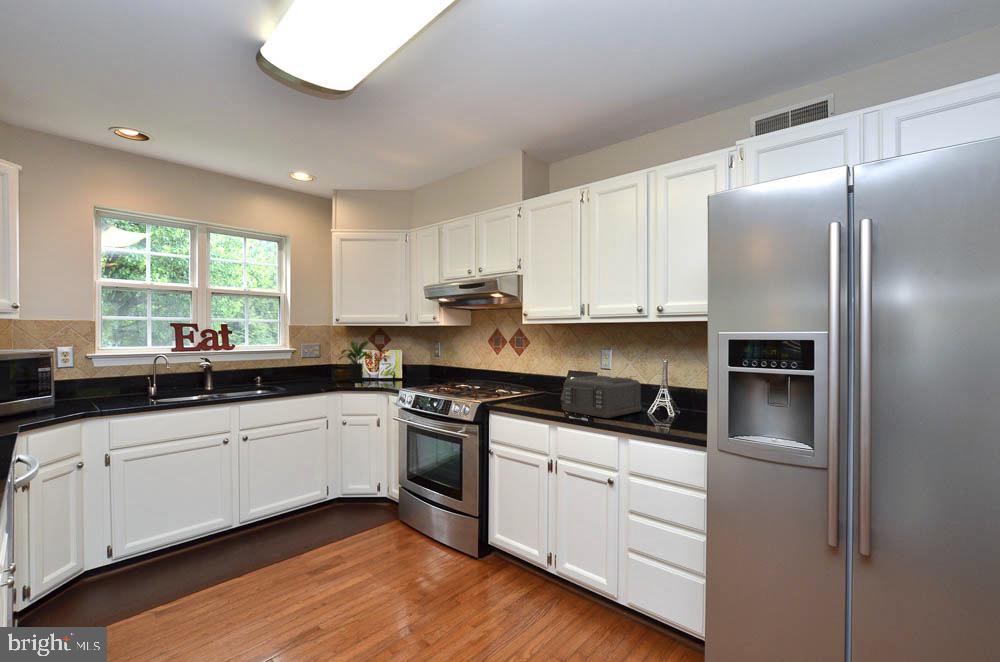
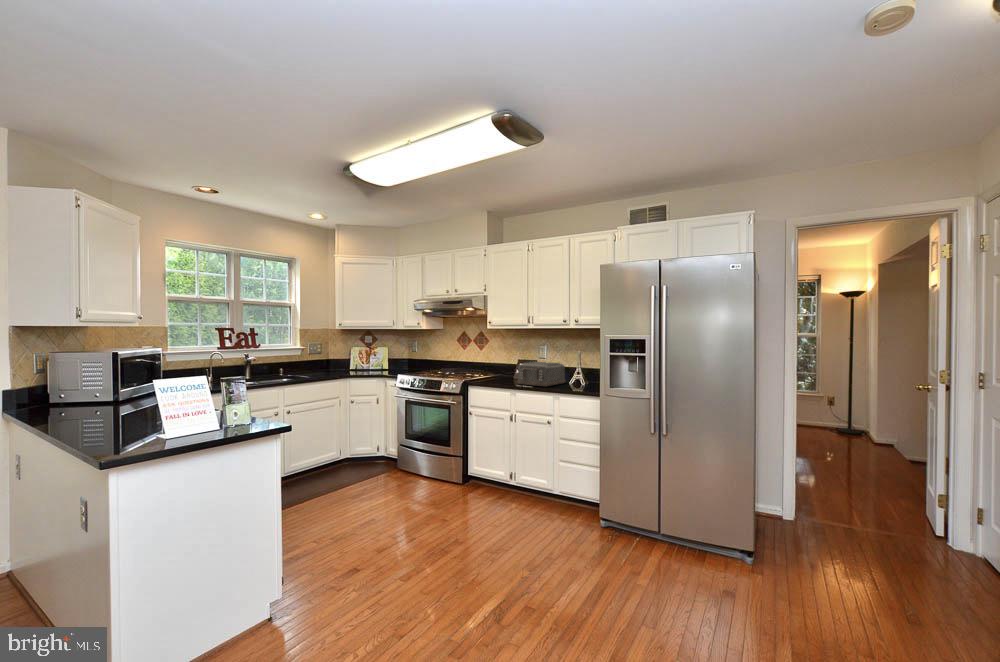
potted plant: present [339,340,372,382] -> none [341,340,369,372]

